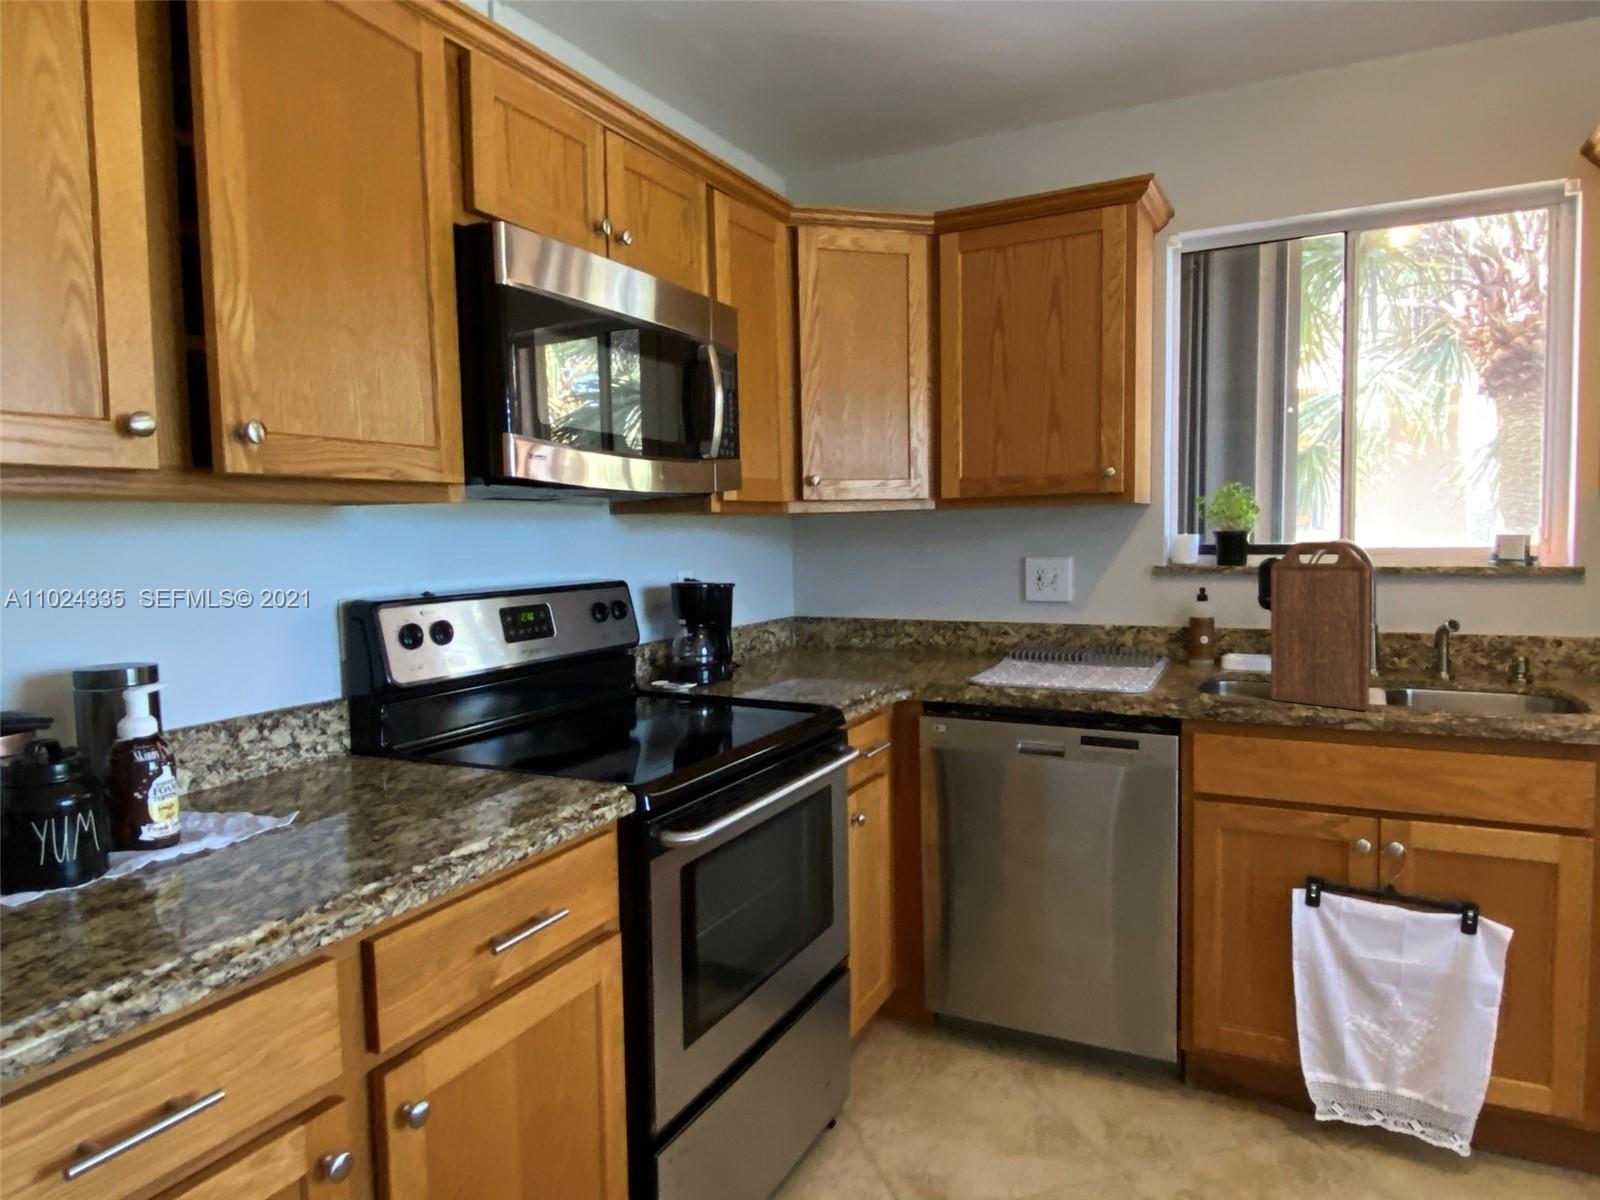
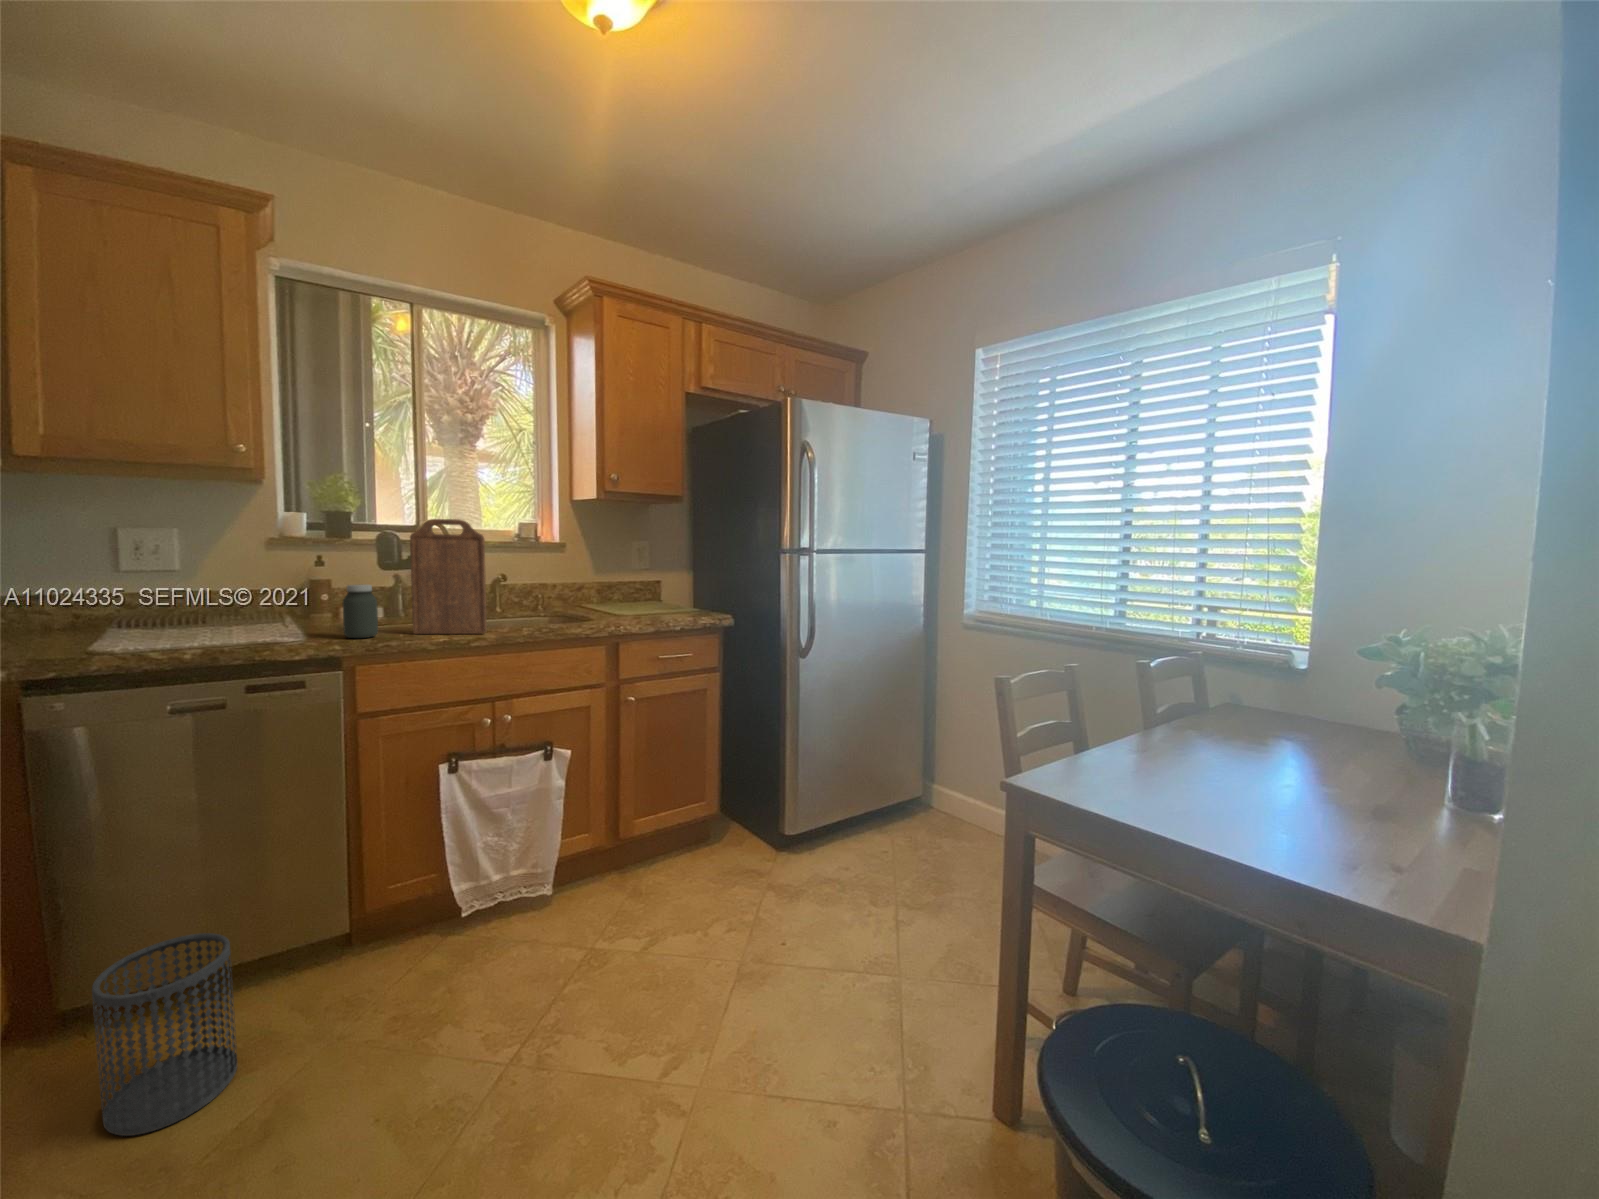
jar: none [1190,630,1229,698] -> present [343,585,378,638]
wastebasket: none [948,973,1046,1155] -> present [92,933,237,1136]

